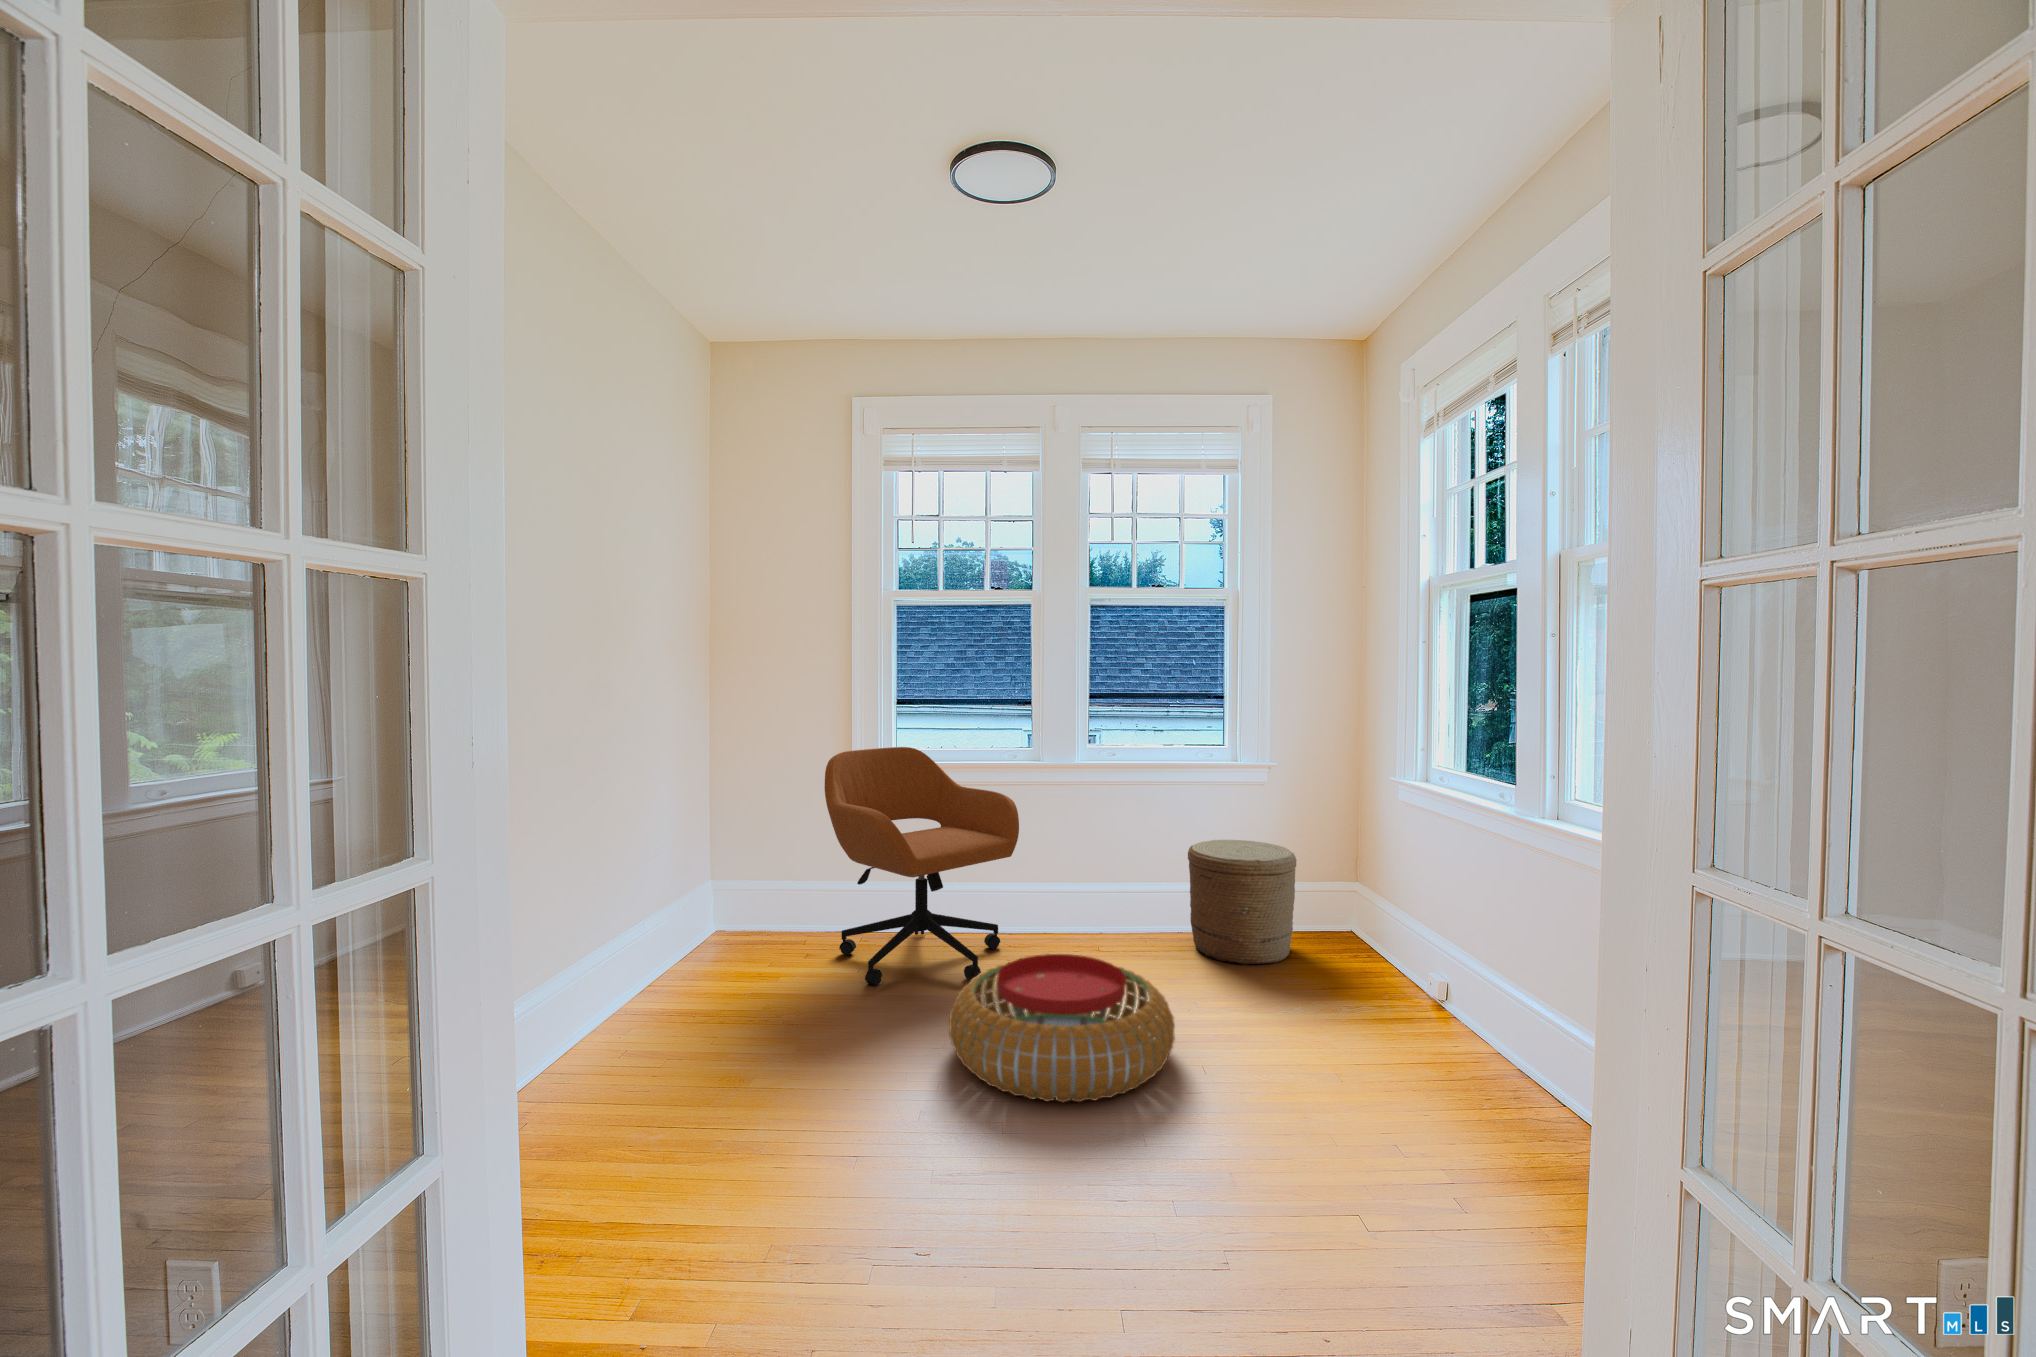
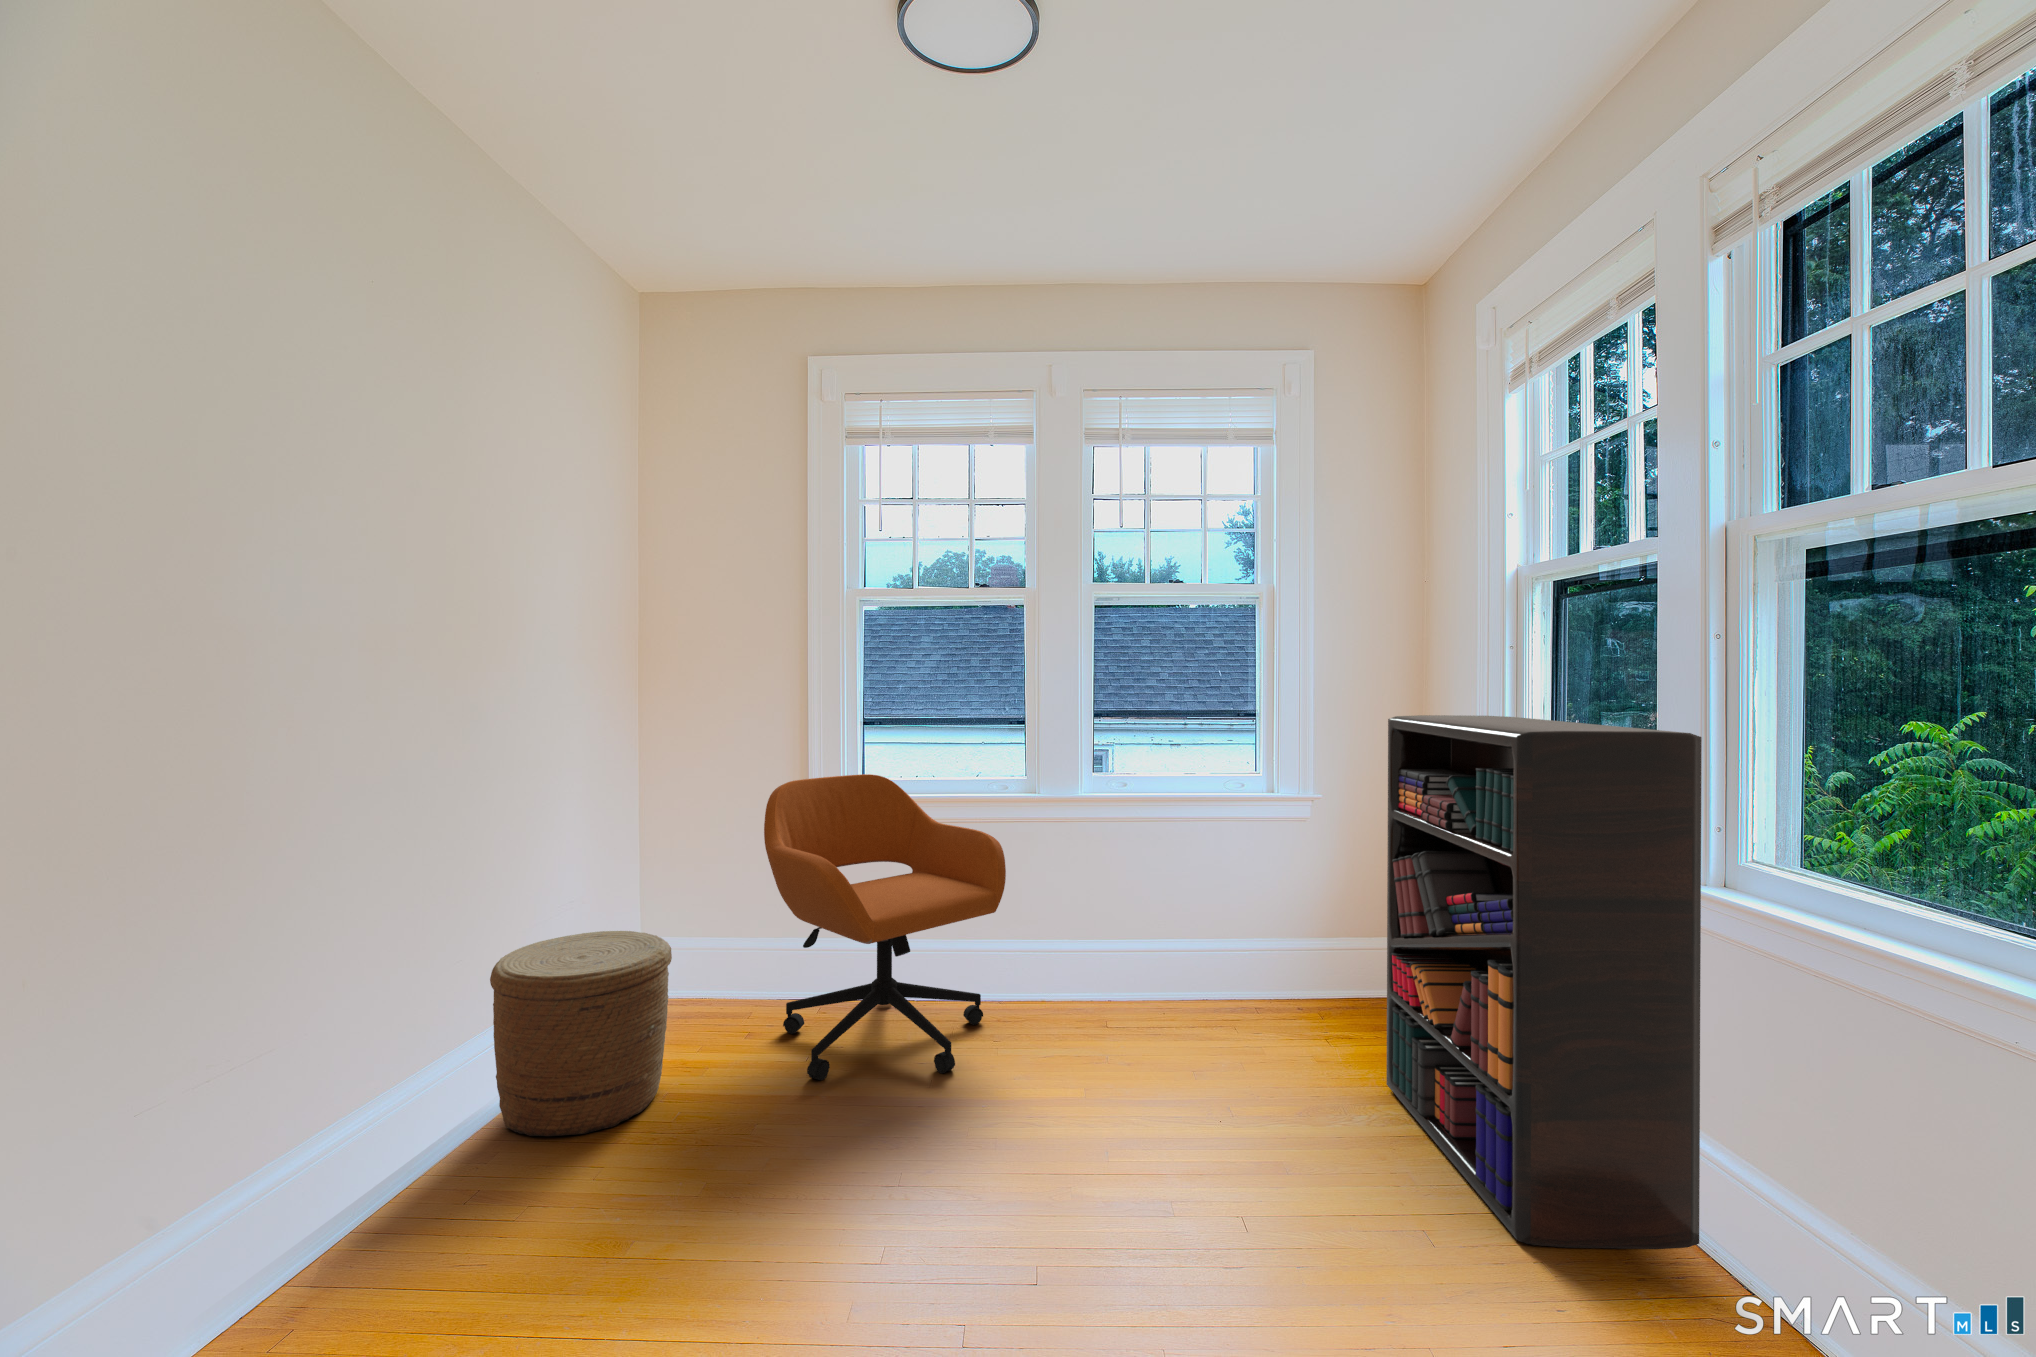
bookshelf: none [1321,697,1536,1083] -> present [1387,715,1702,1249]
woven basket: present [1188,840,1297,965] -> present [490,931,672,1136]
pouf: present [949,954,1175,1102] -> none [900,1053,1207,1288]

